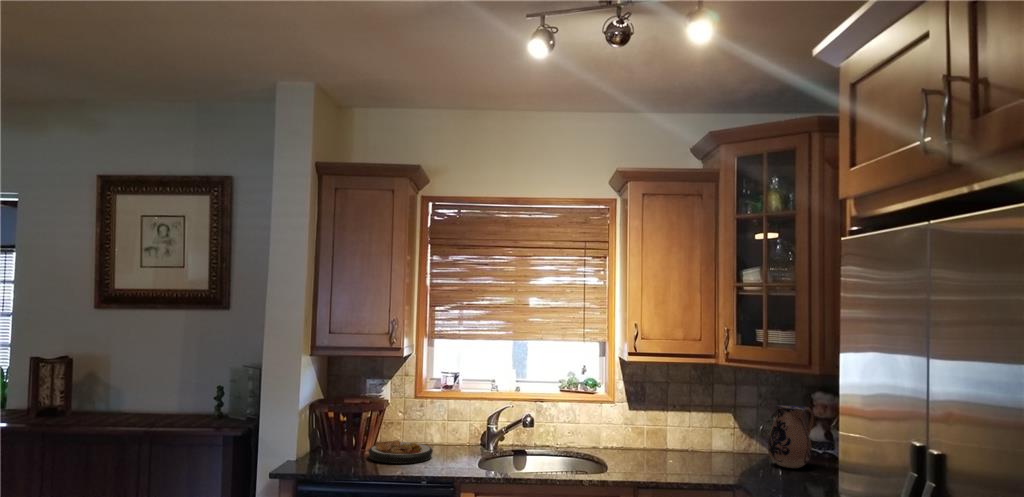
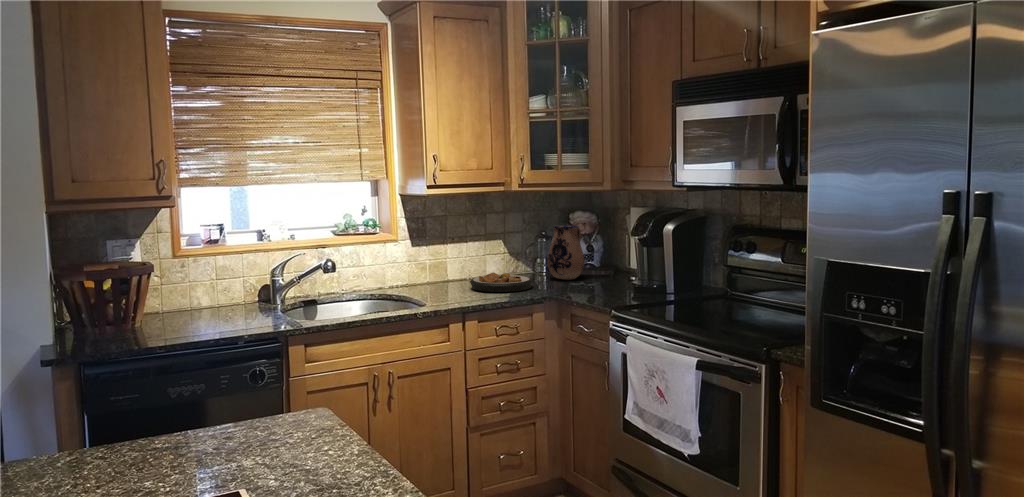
plate: present [368,440,433,464] -> present [470,273,533,292]

